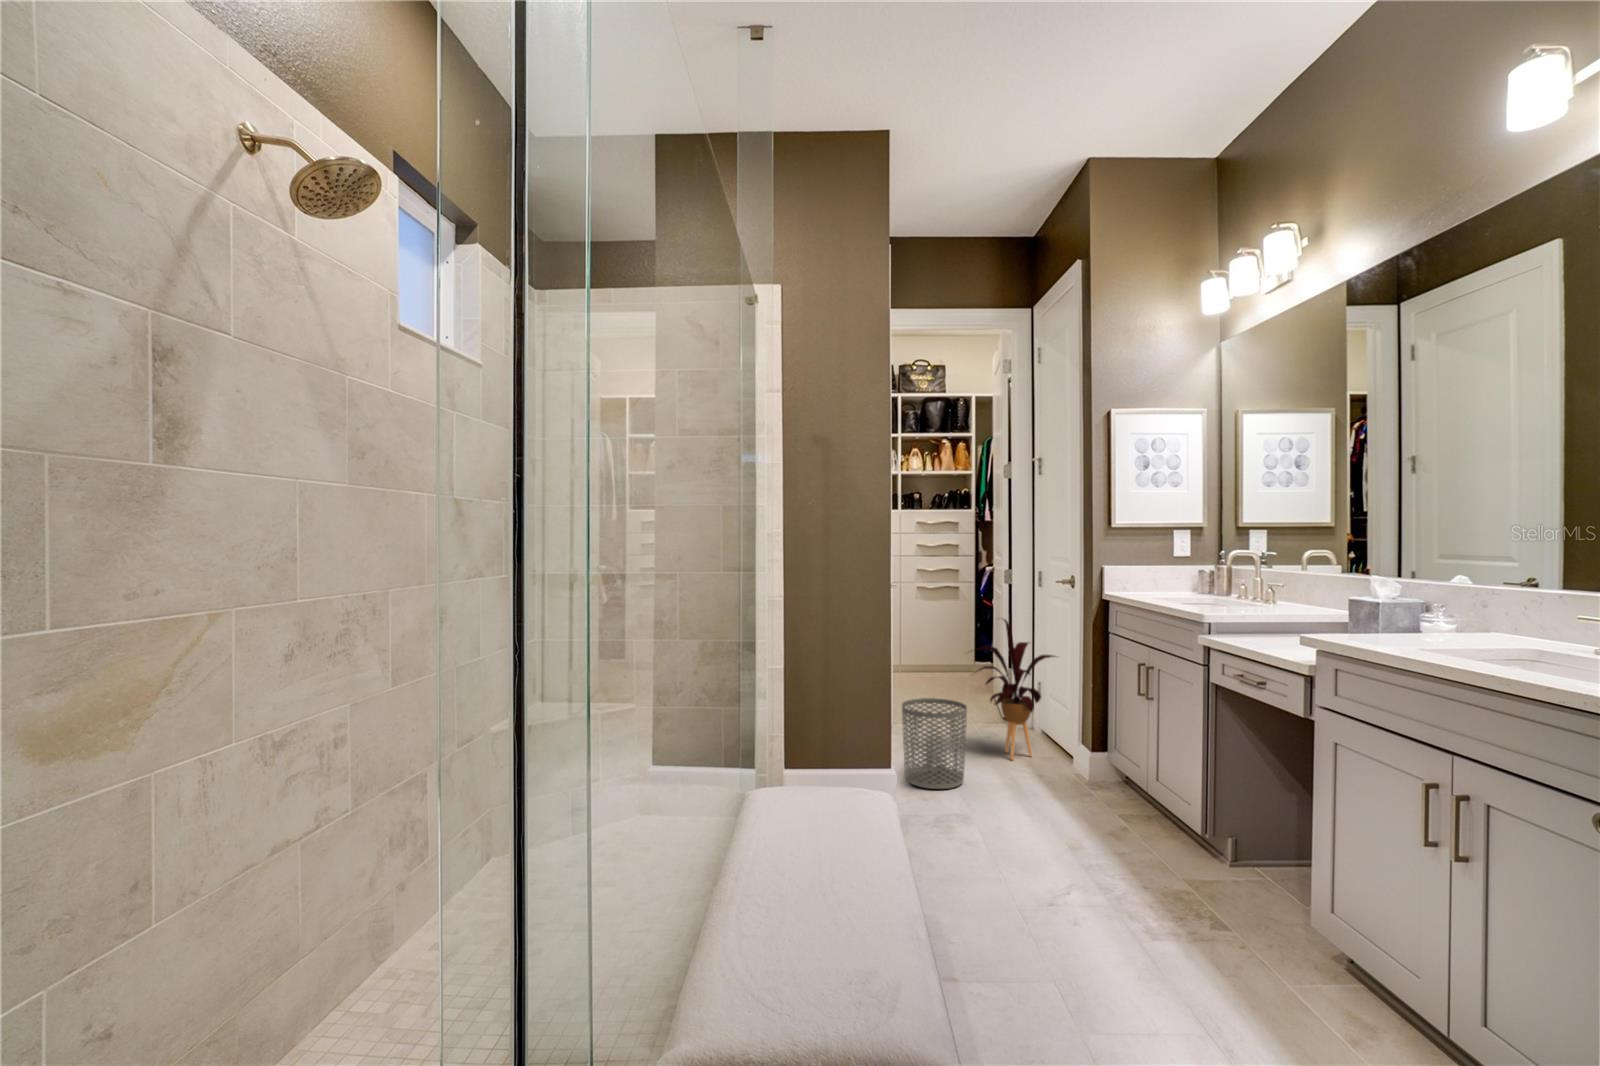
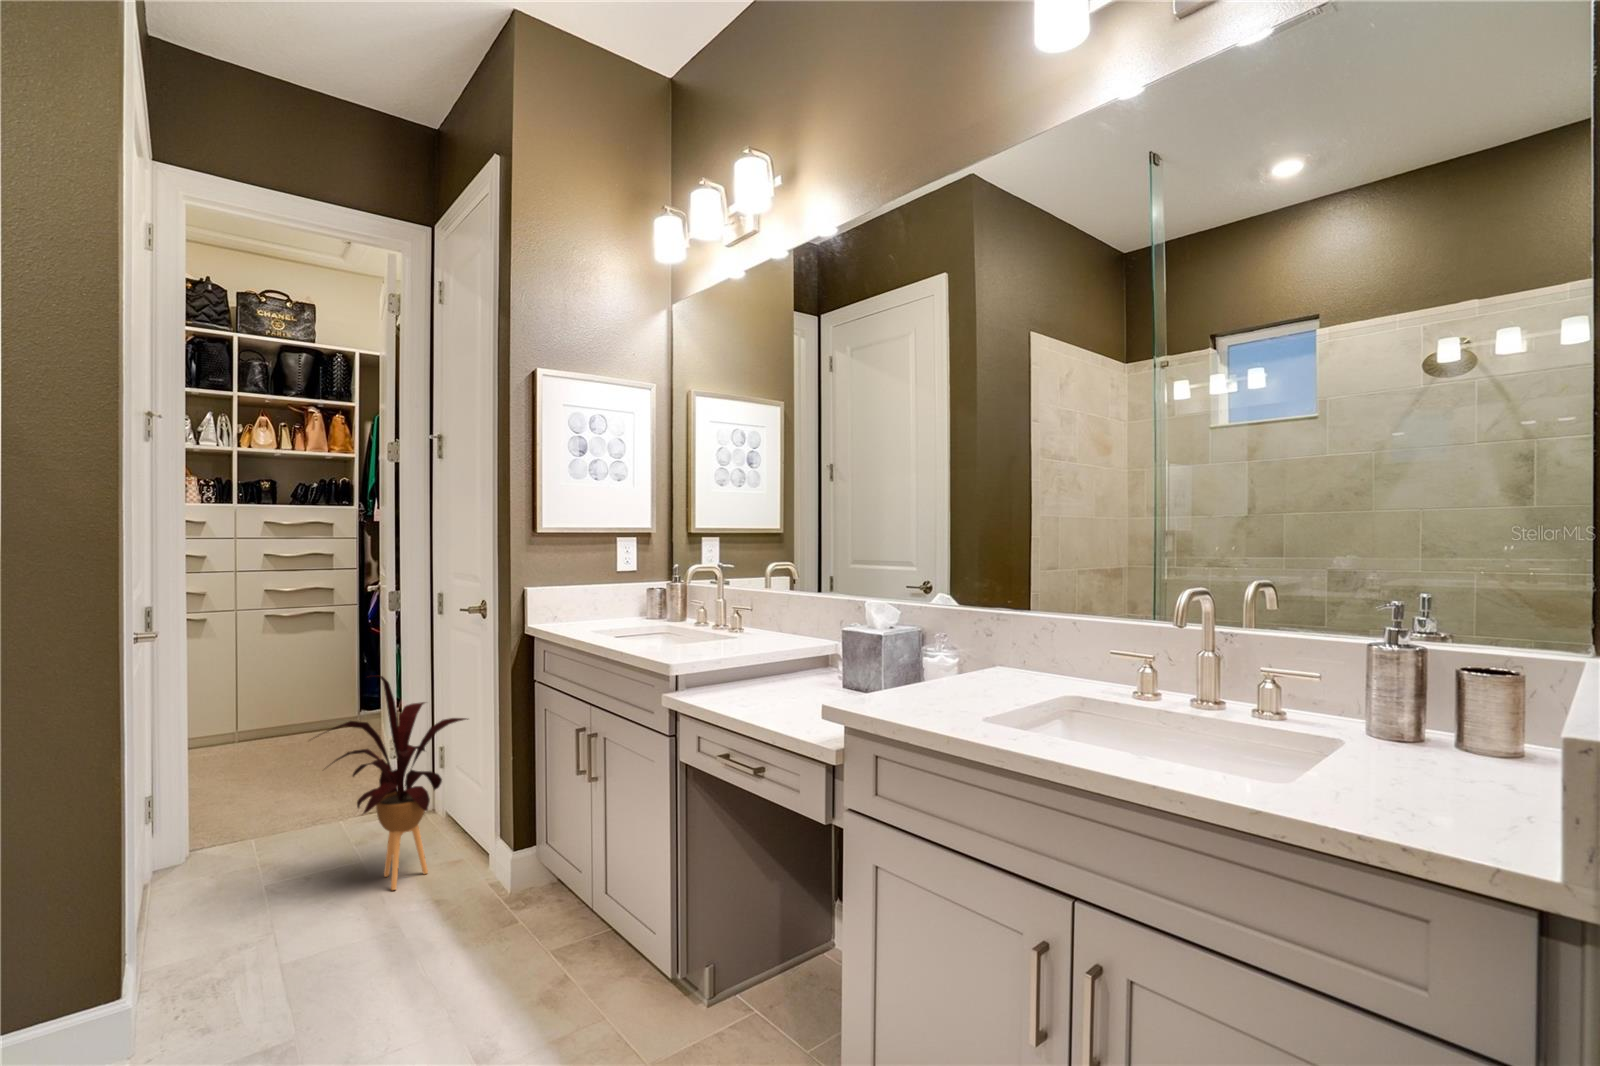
waste bin: present [902,698,967,789] -> none [159,830,303,1016]

